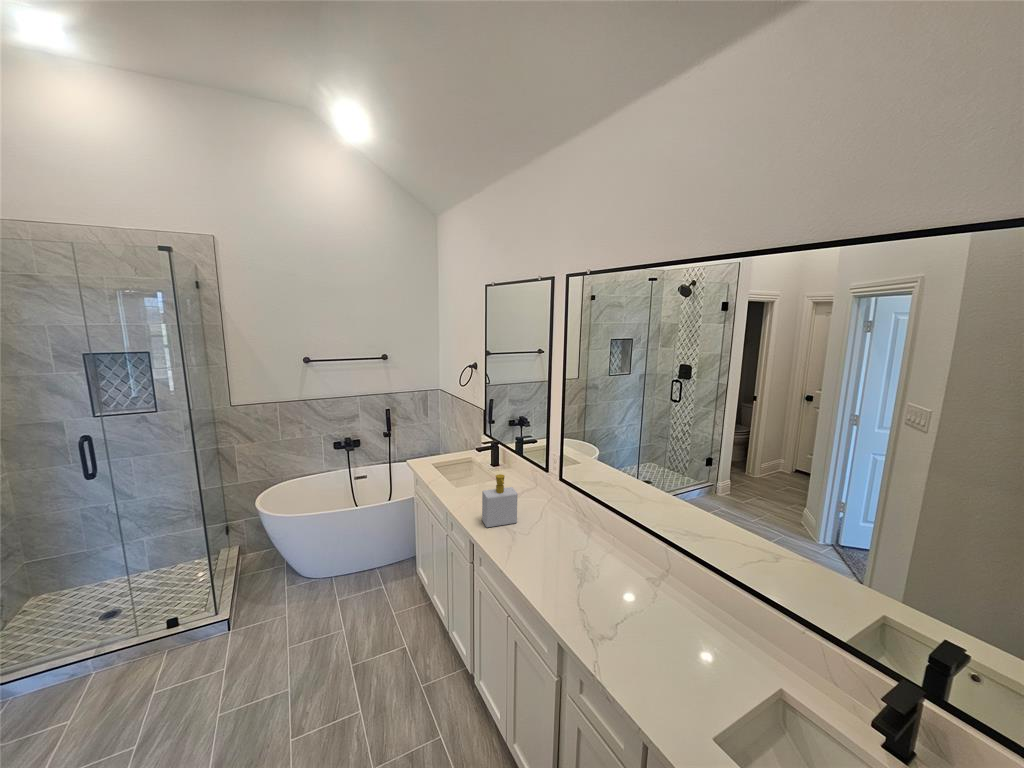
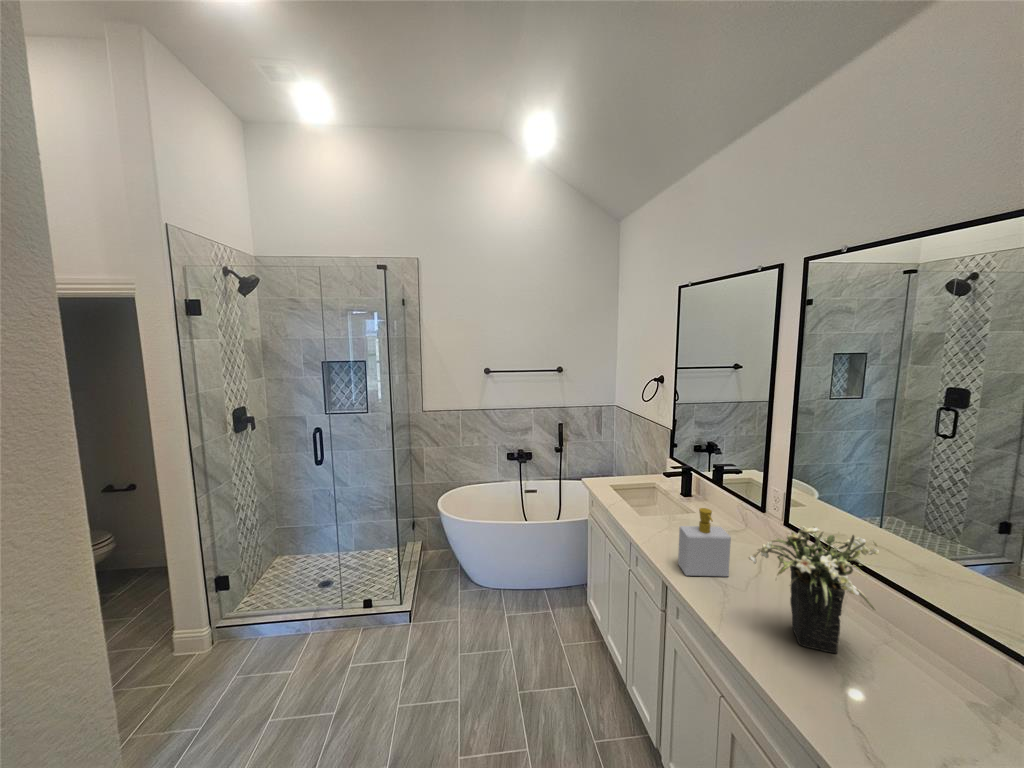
flower arrangement: none [521,479,595,559] -> present [748,526,879,654]

